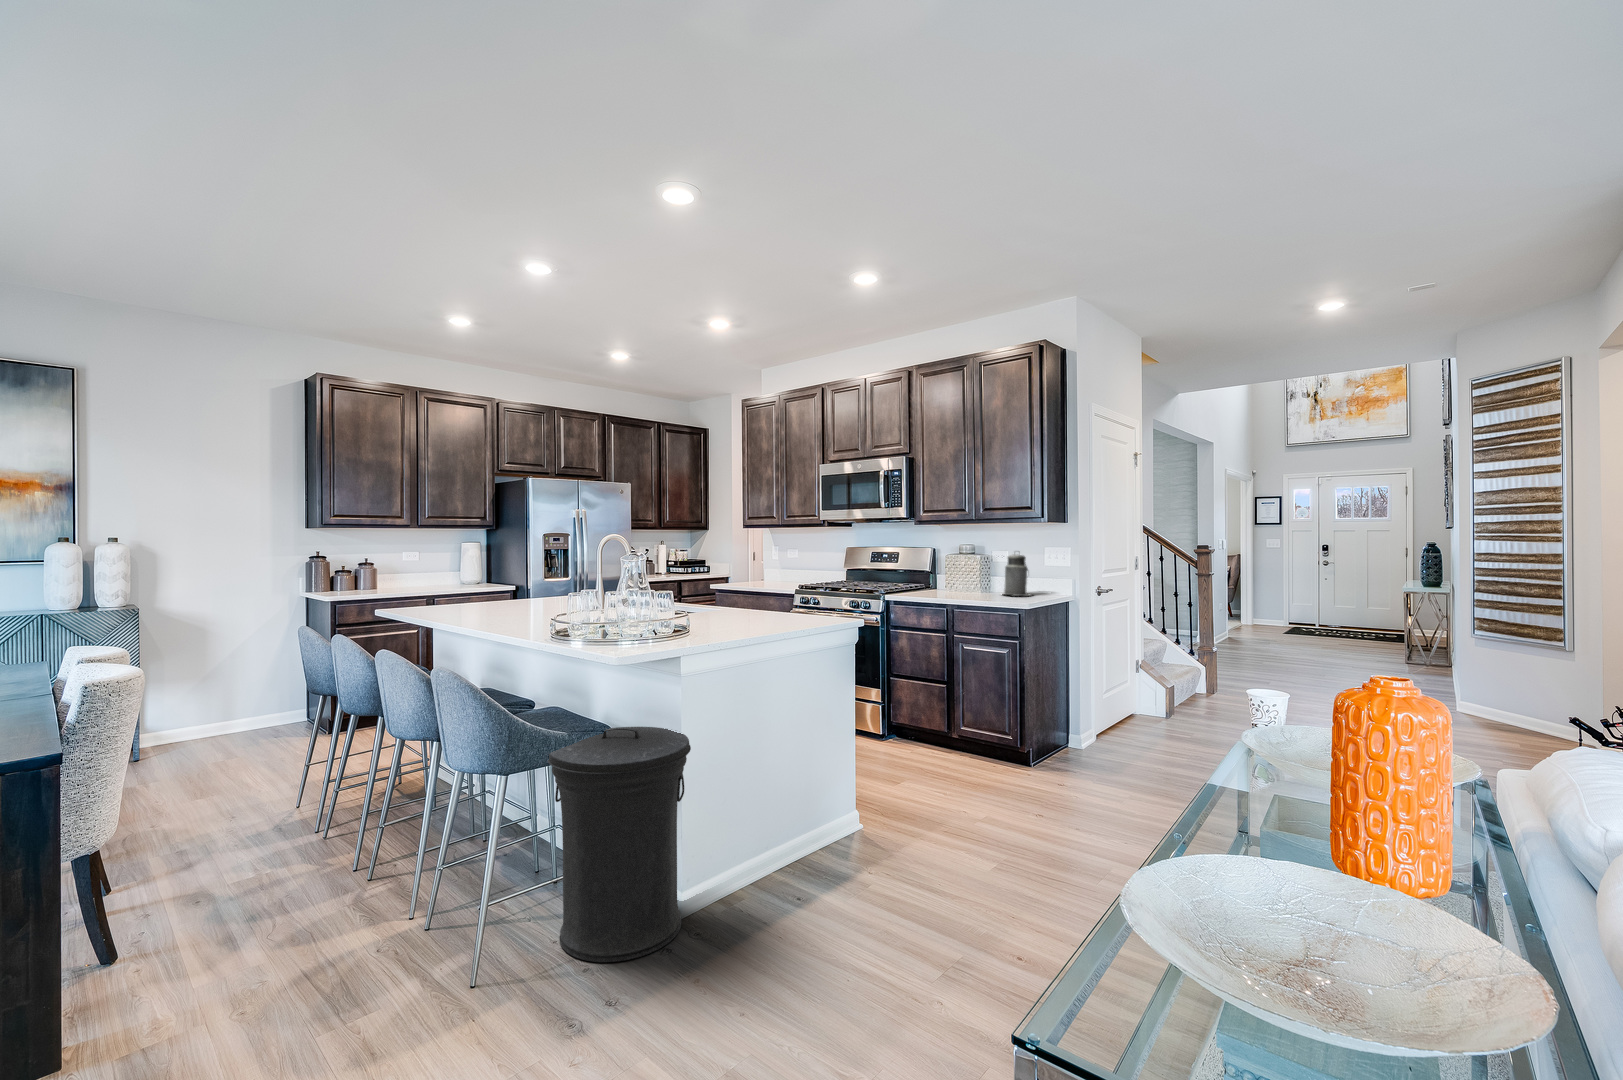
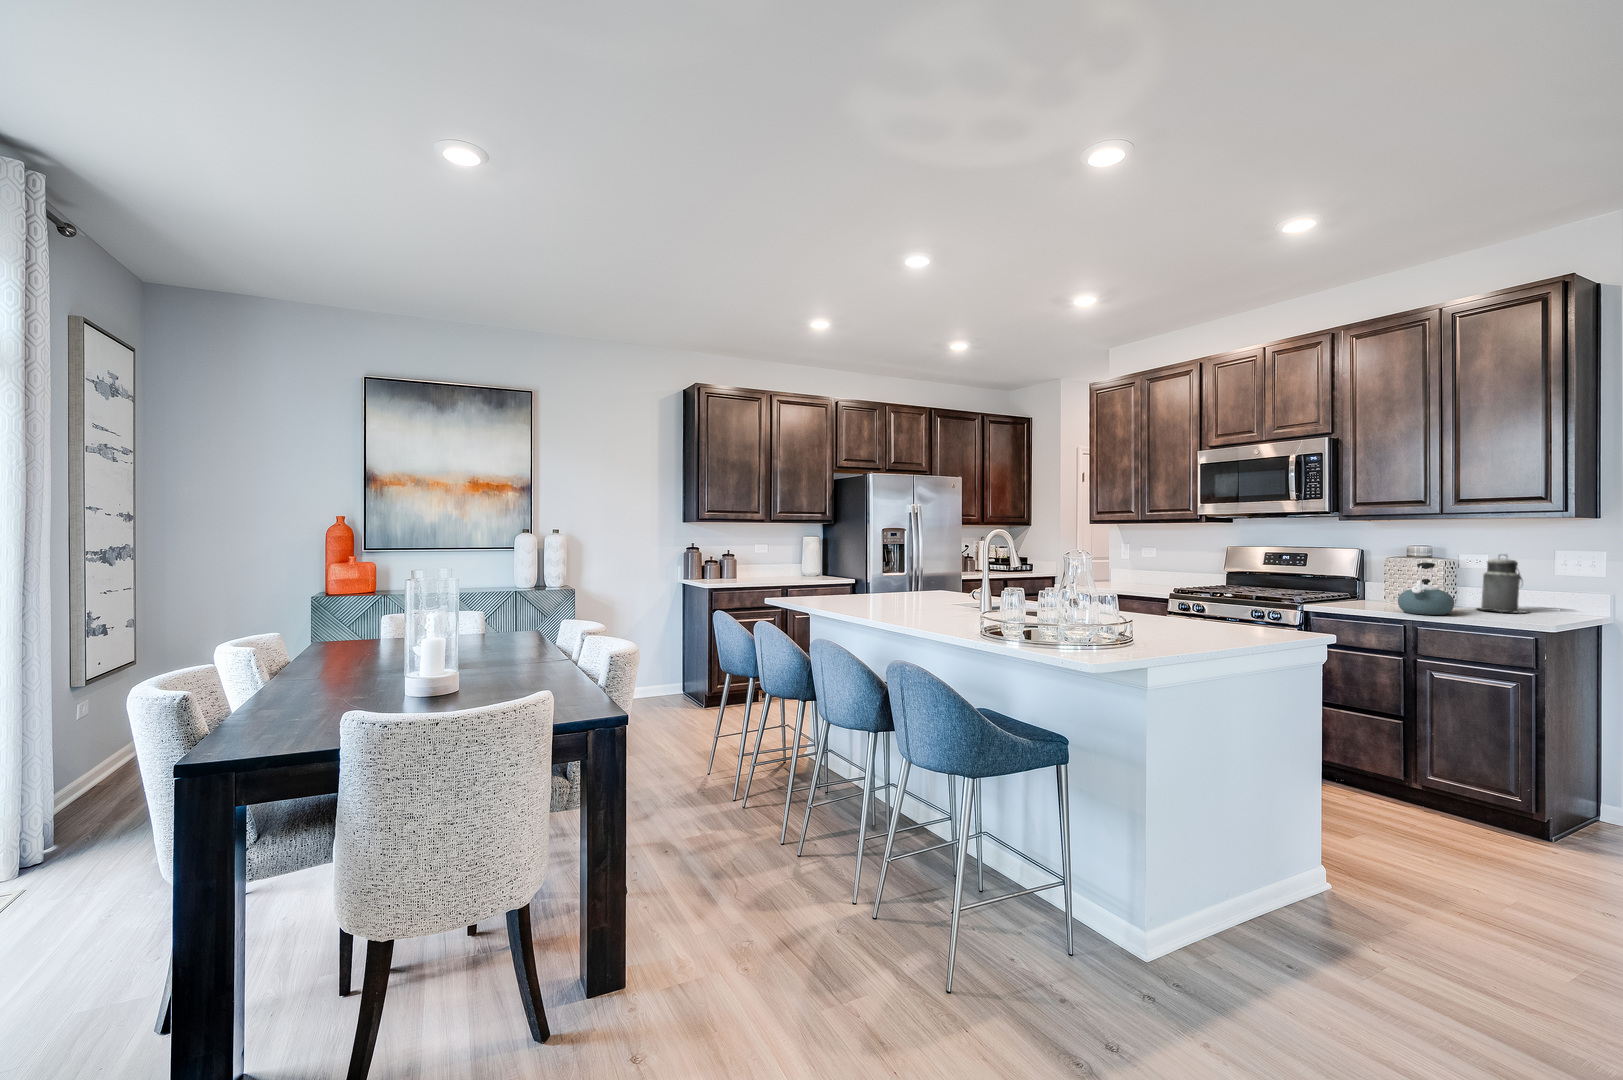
kettle: none [947,559,983,600] -> present [1398,563,1454,615]
trash can: present [548,727,691,962] -> none [1006,739,1166,998]

